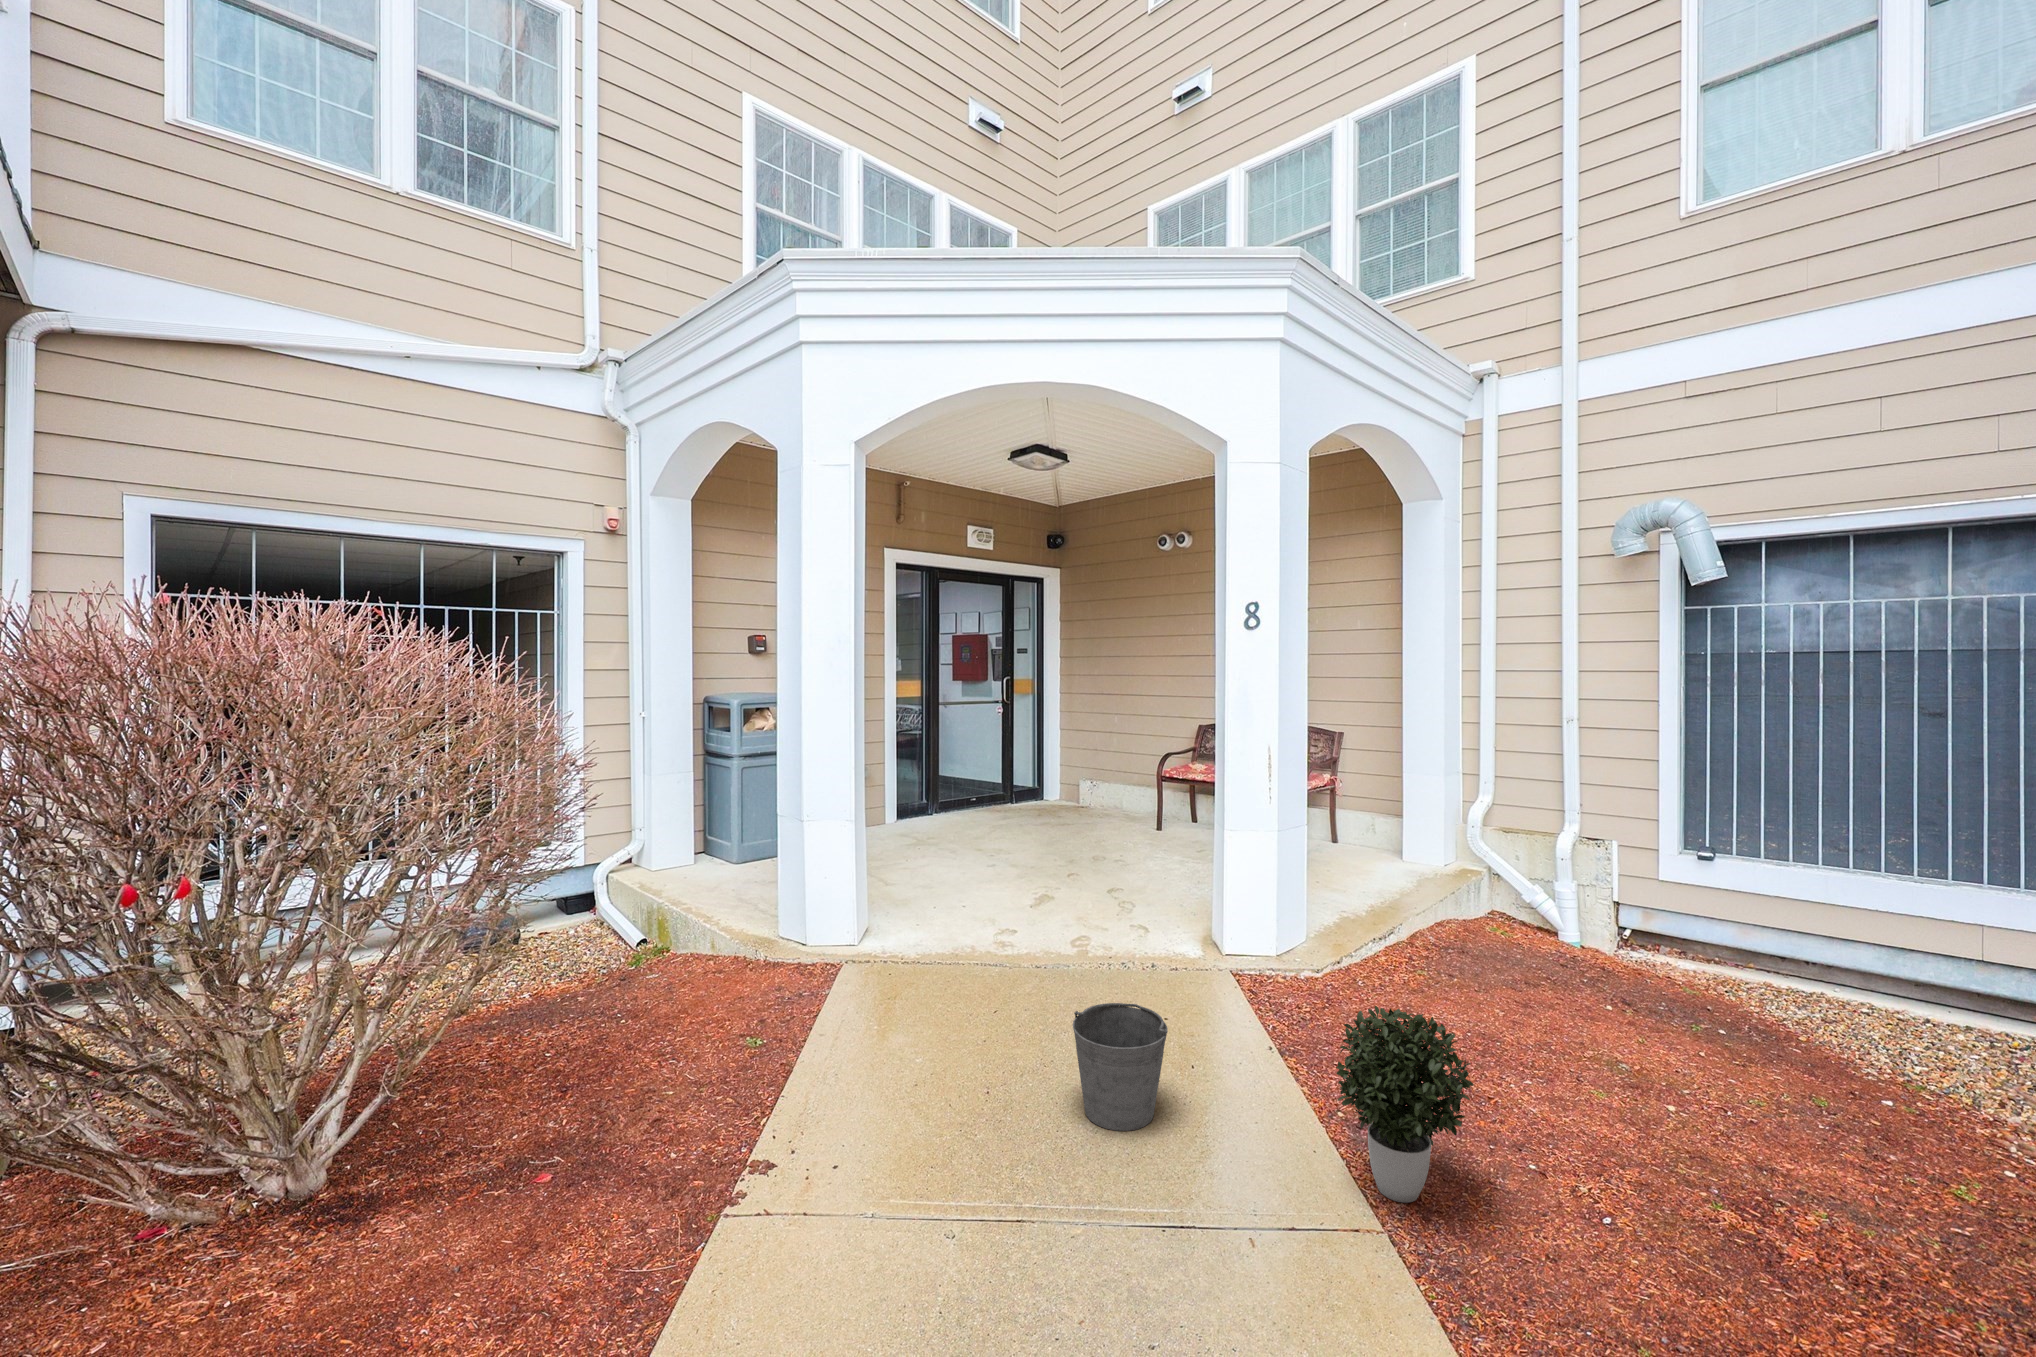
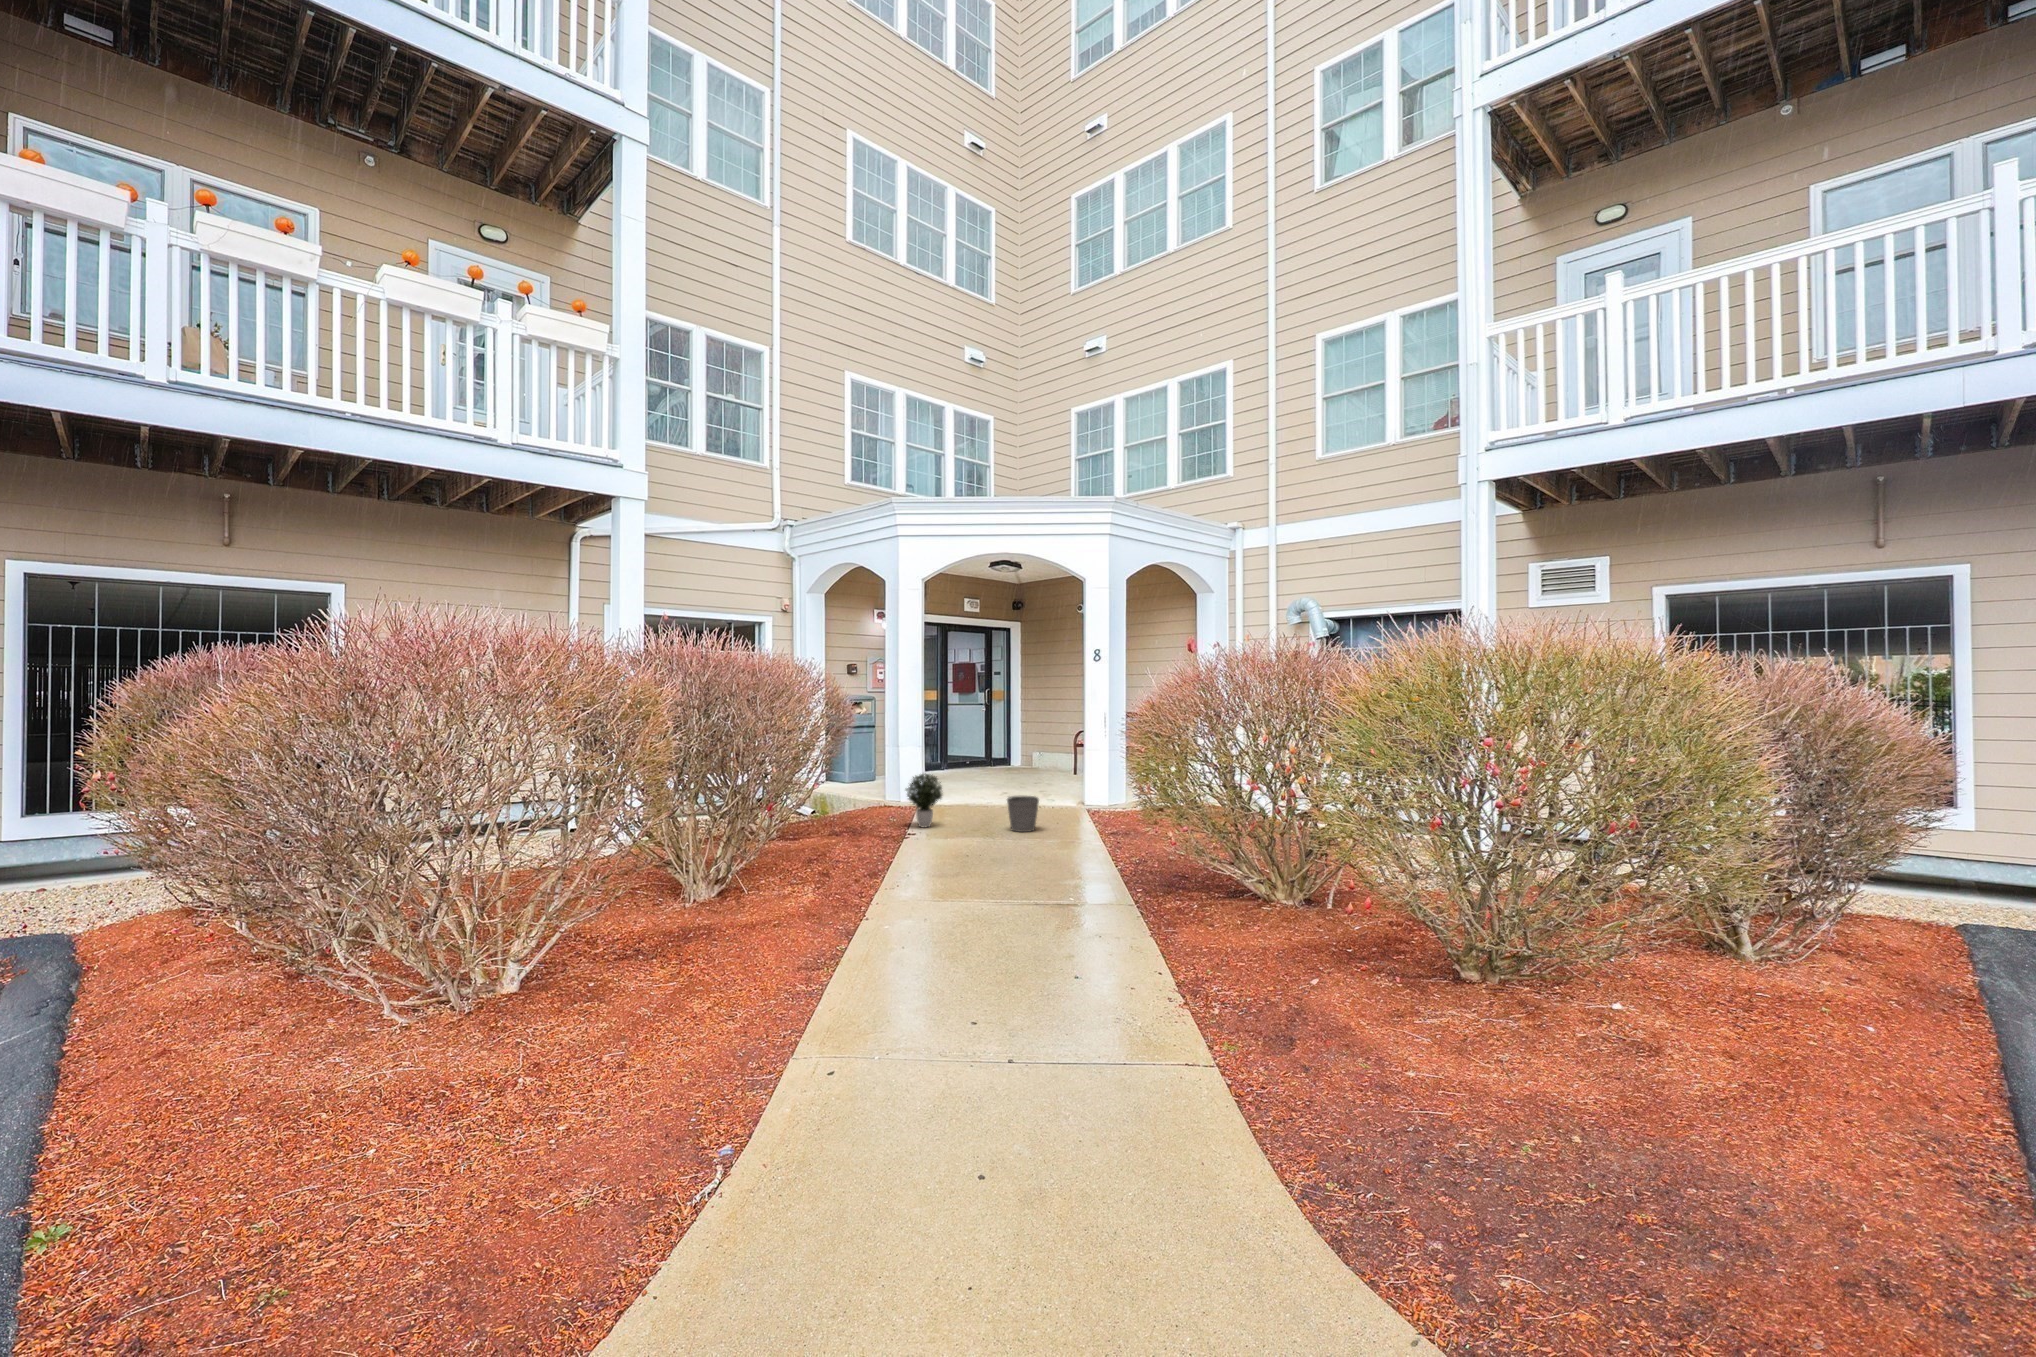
potted plant: present [1336,1006,1474,1203] -> present [906,774,942,827]

